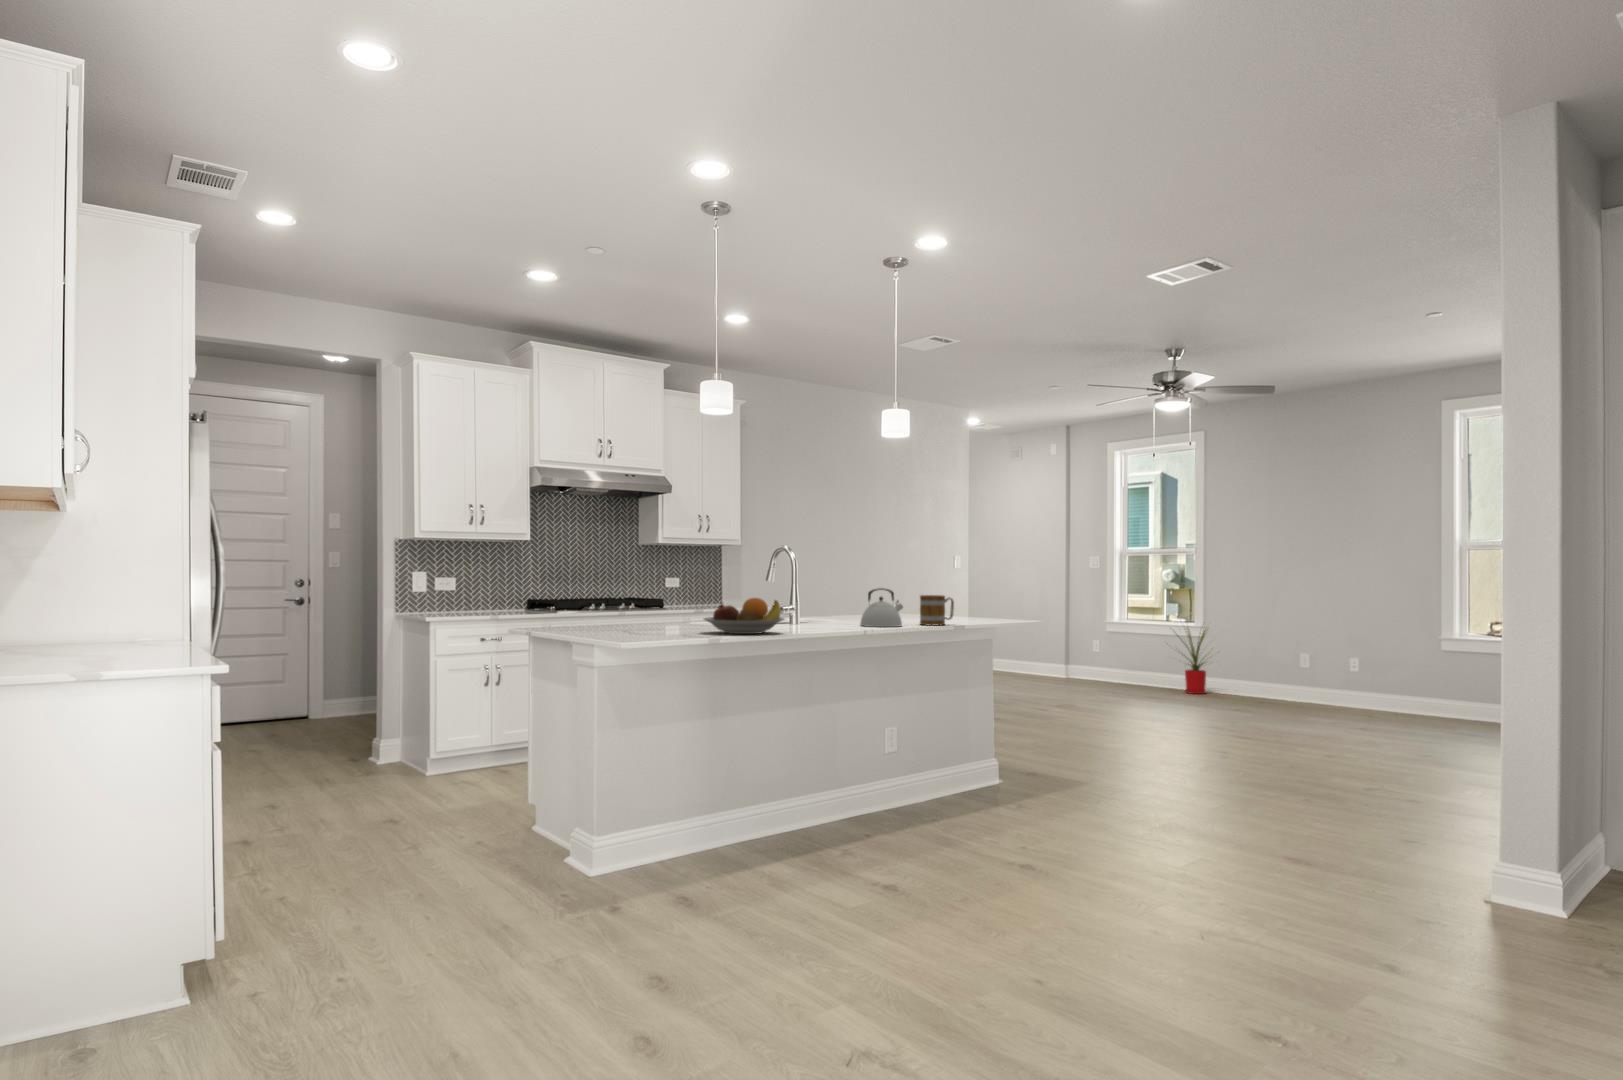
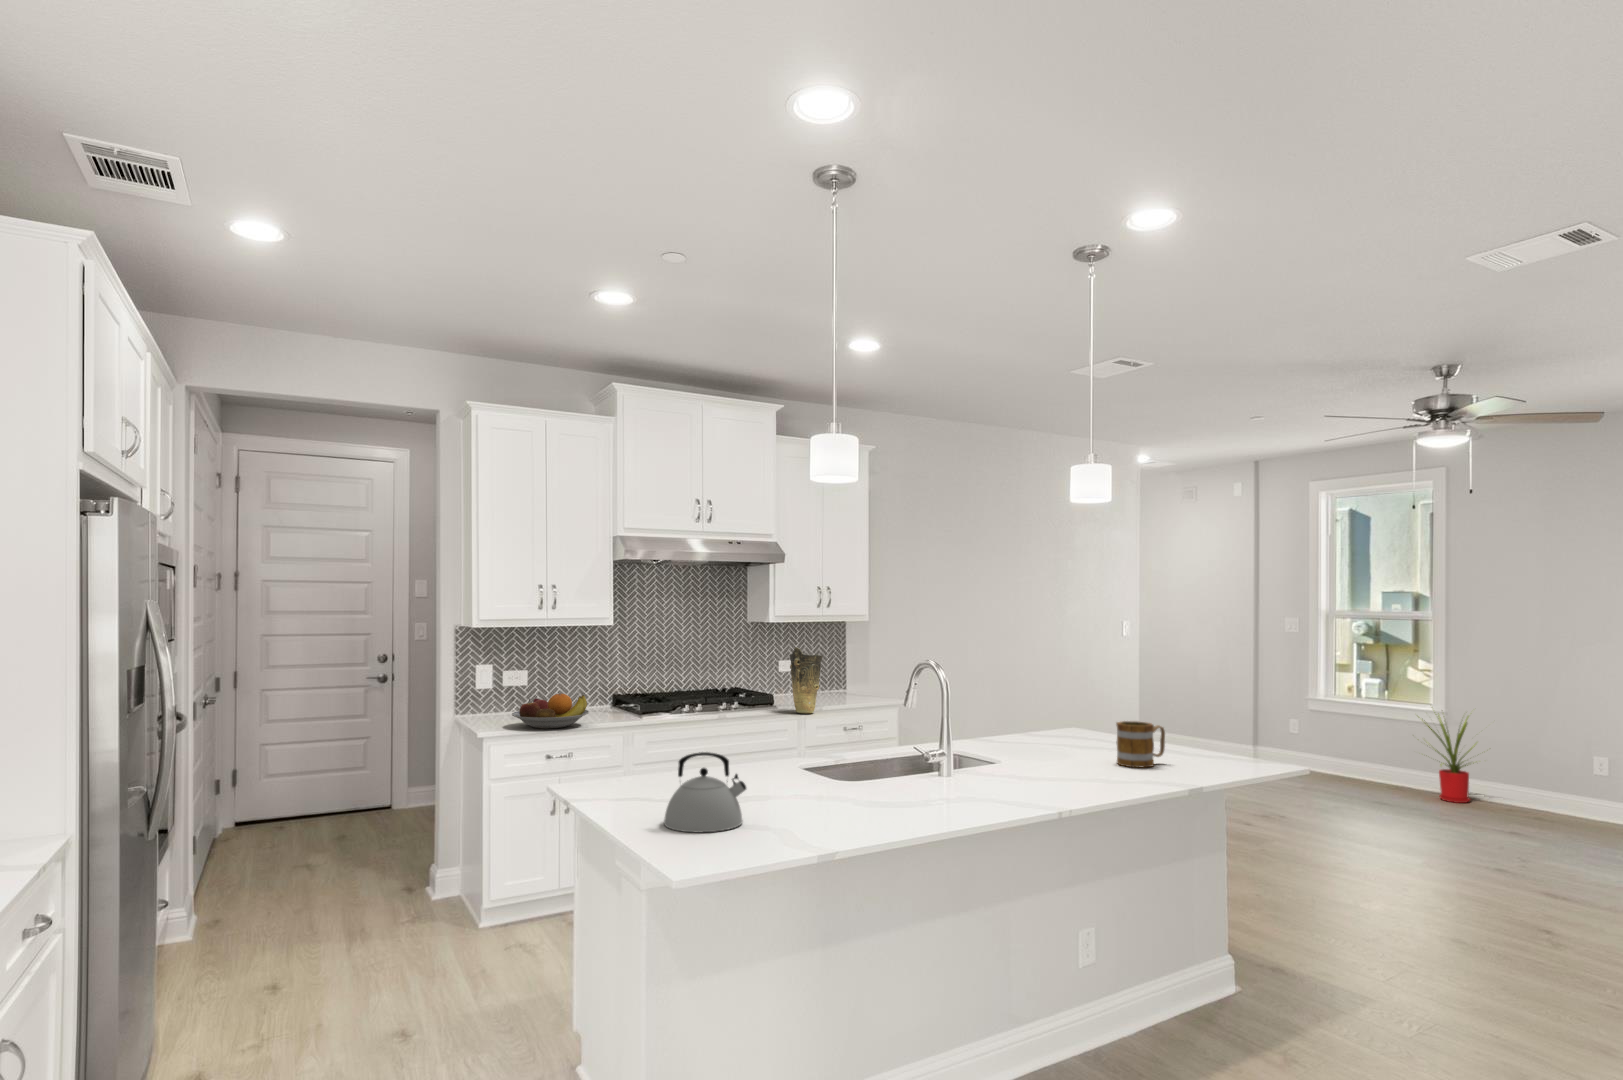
vase: none [676,560,702,613] -> present [790,647,823,713]
kettle: present [860,588,903,627] -> present [664,752,746,832]
fruit bowl: present [704,598,784,634] -> present [512,694,589,728]

